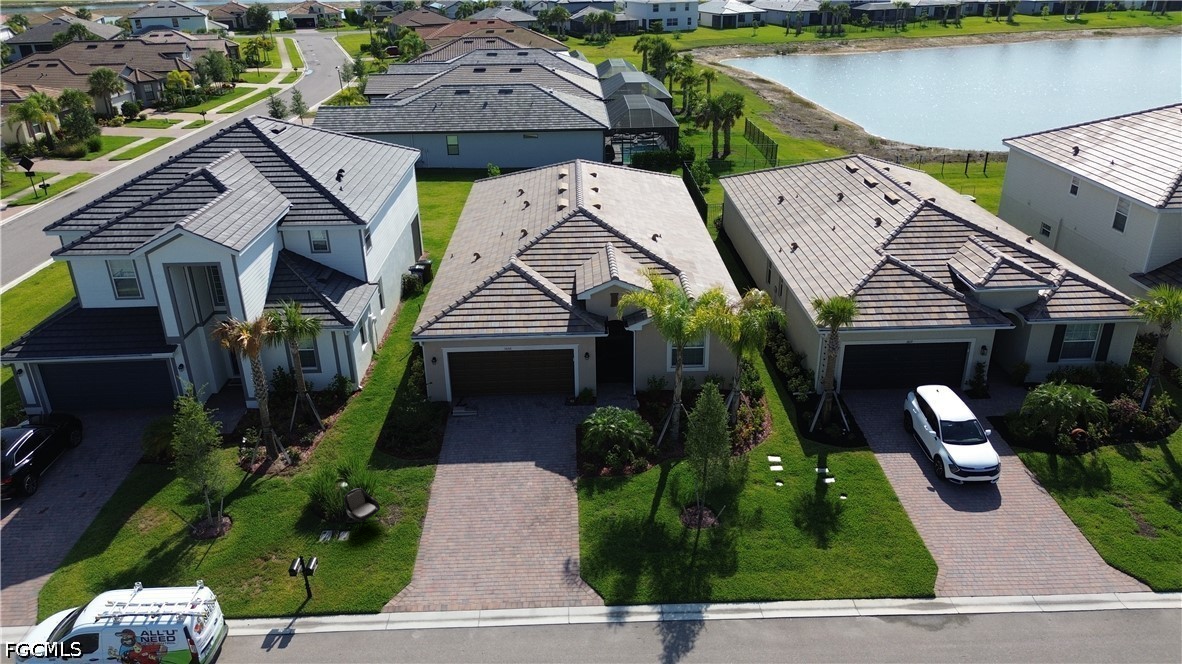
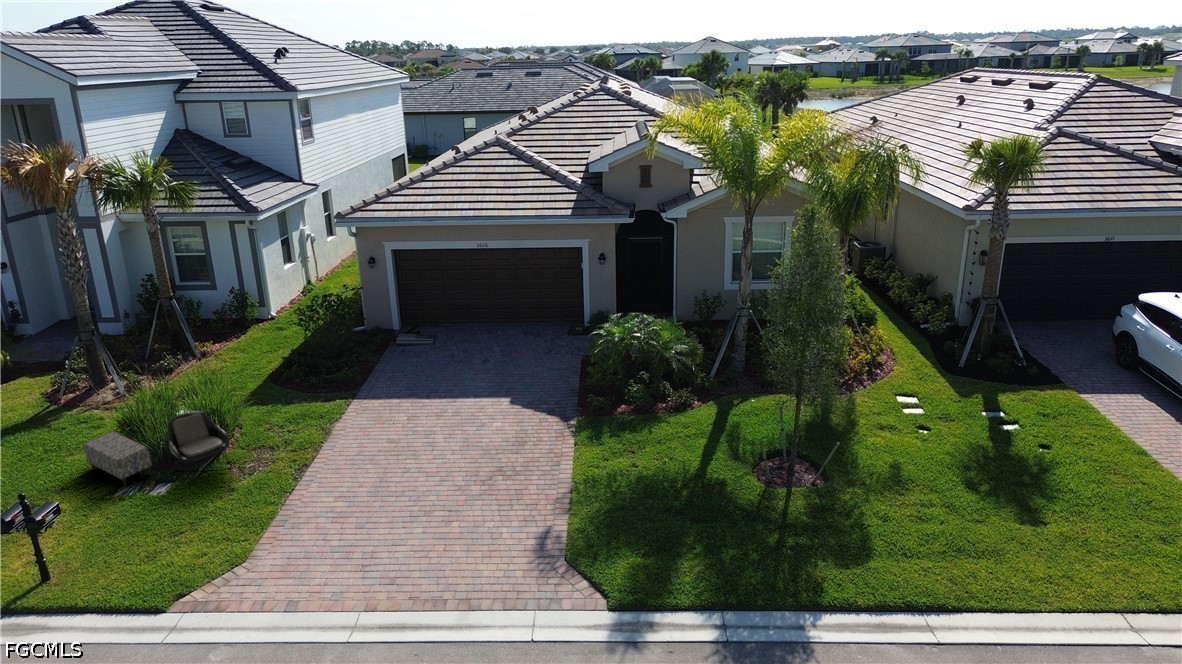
bench: none [293,500,334,535] -> present [83,432,152,486]

